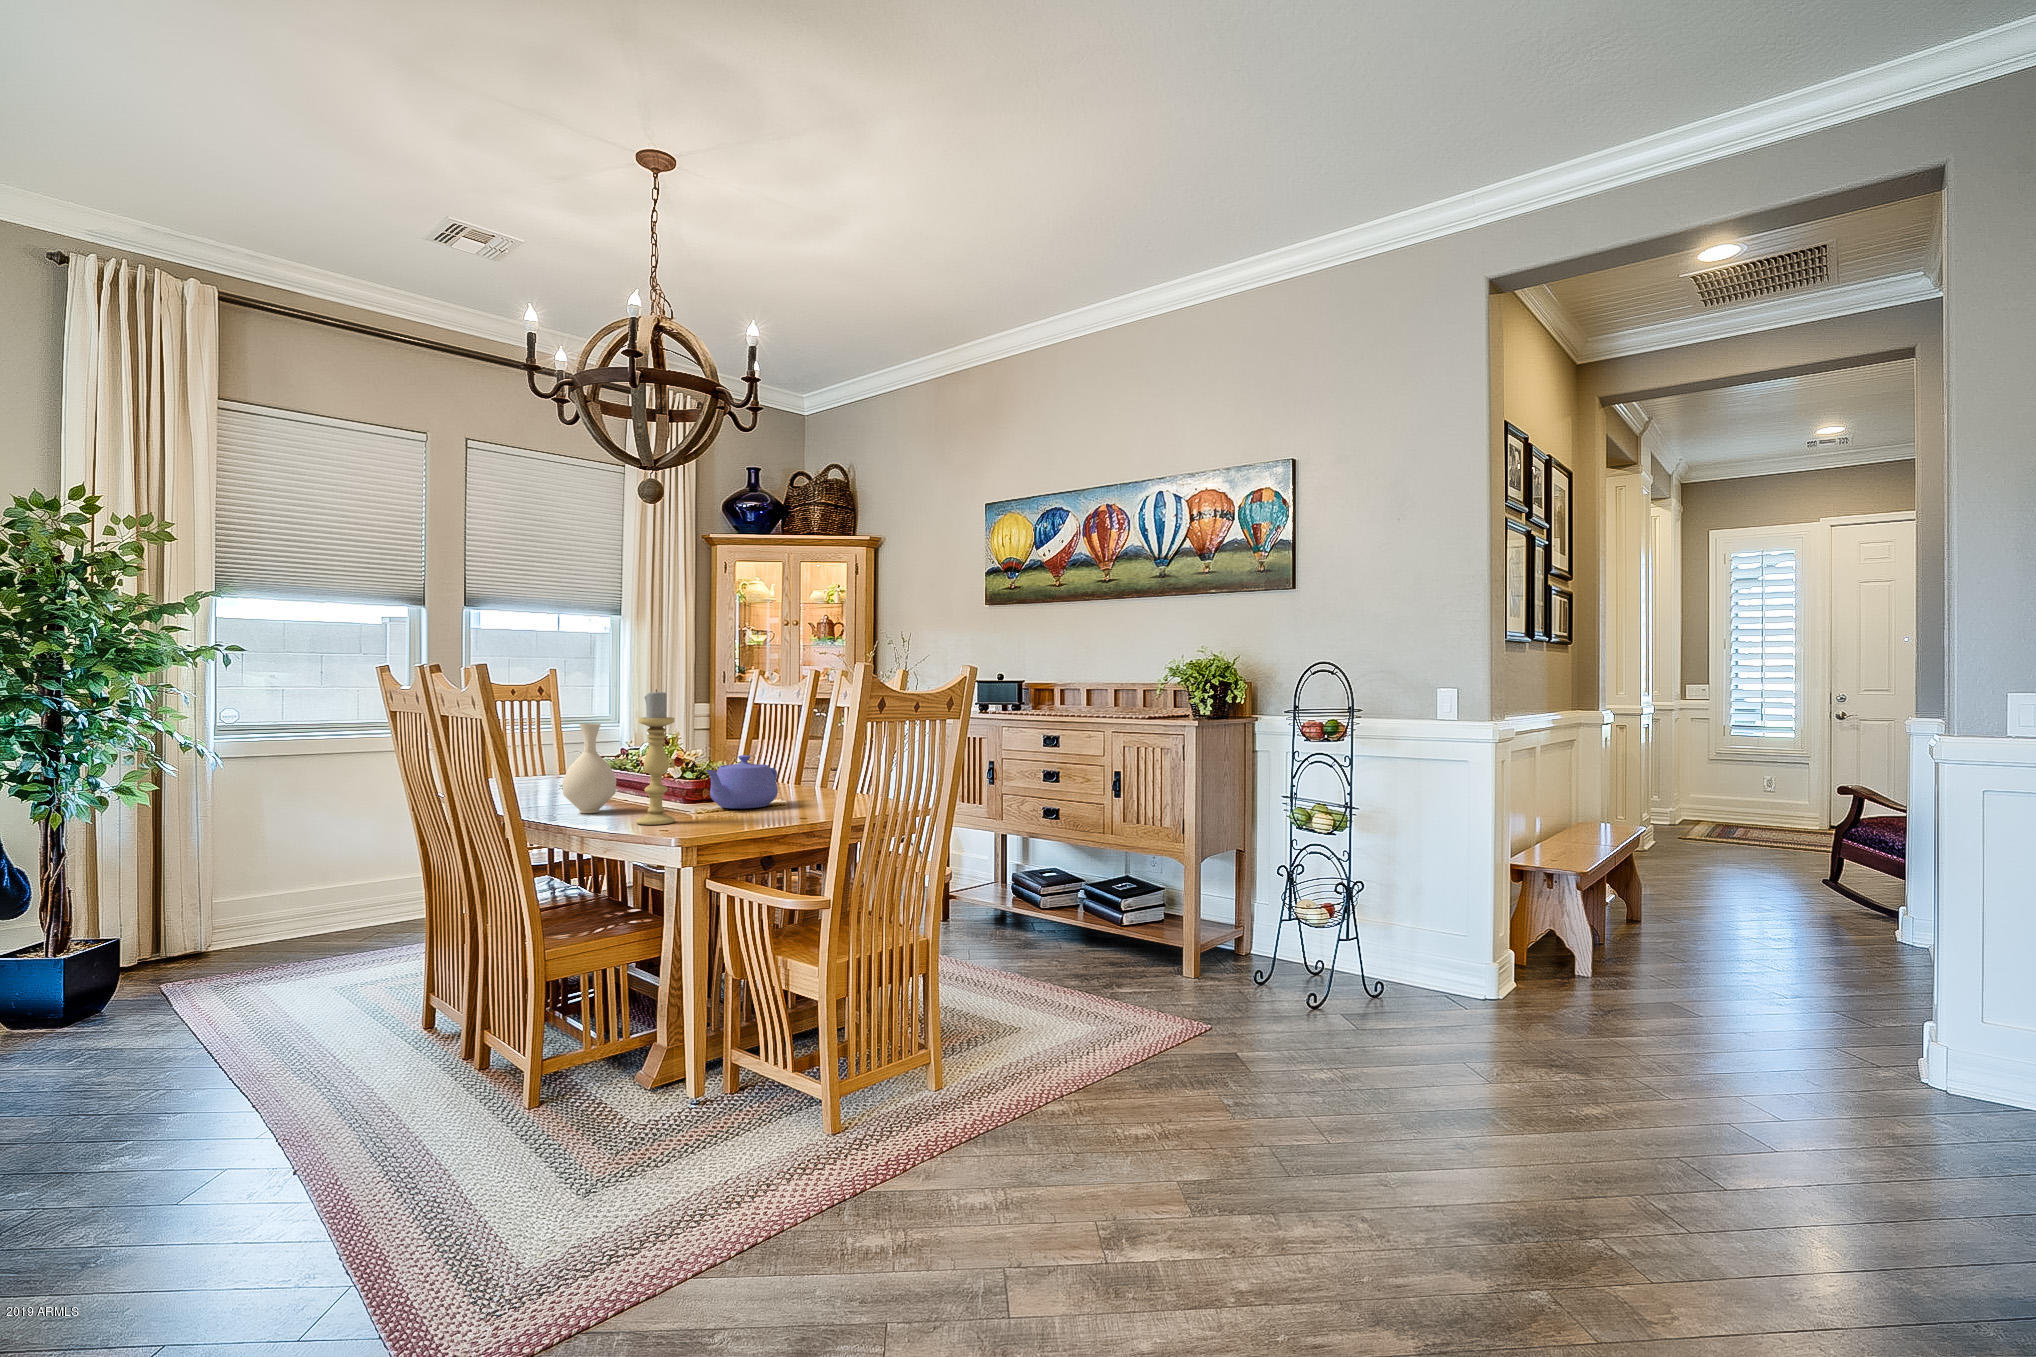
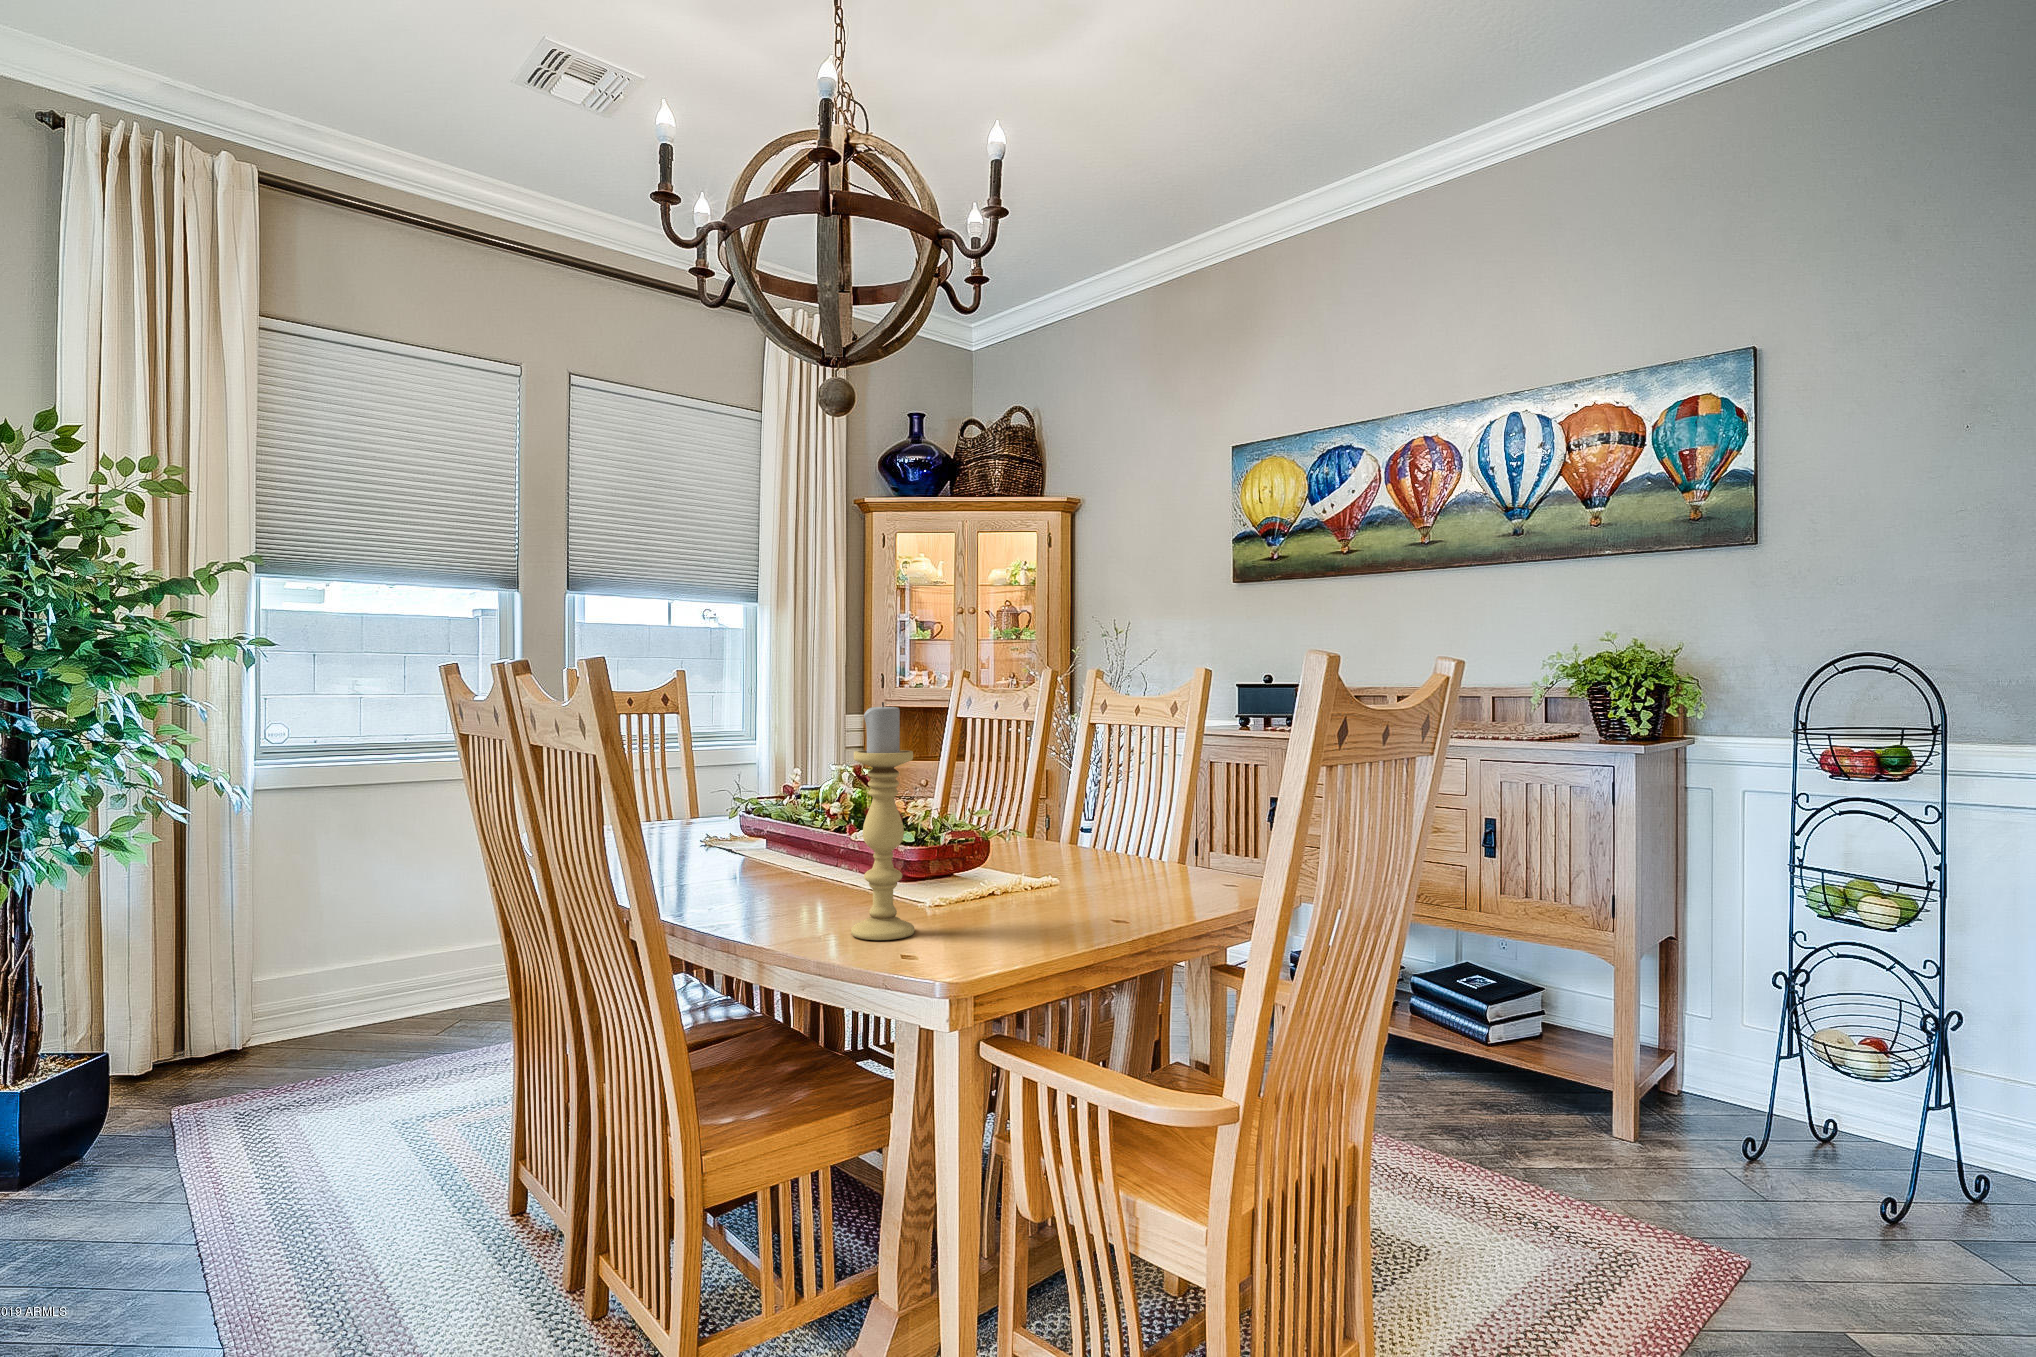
vase: present [562,723,617,813] -> none [719,756,803,904]
teapot: present [705,755,778,808] -> none [951,808,1058,898]

